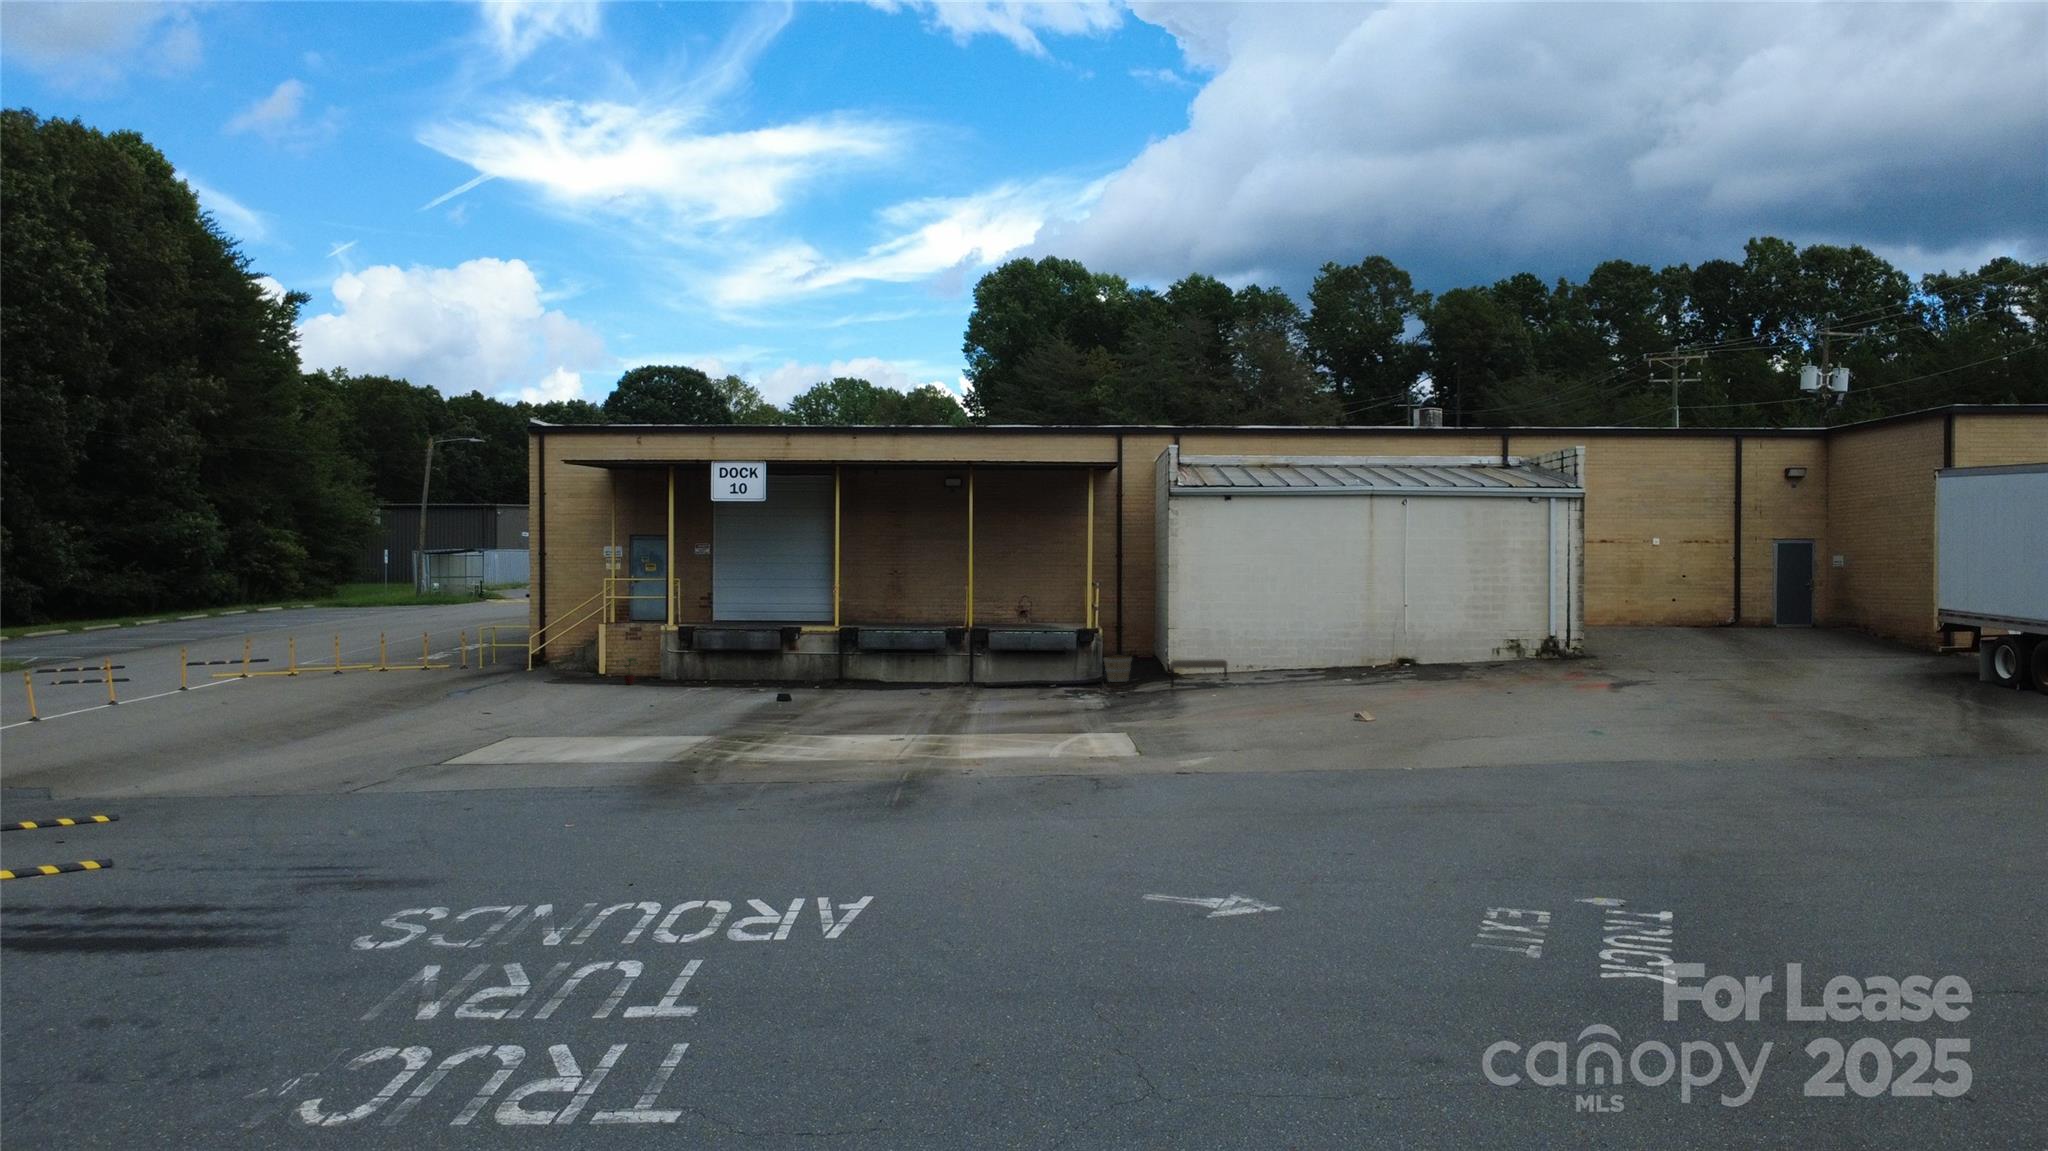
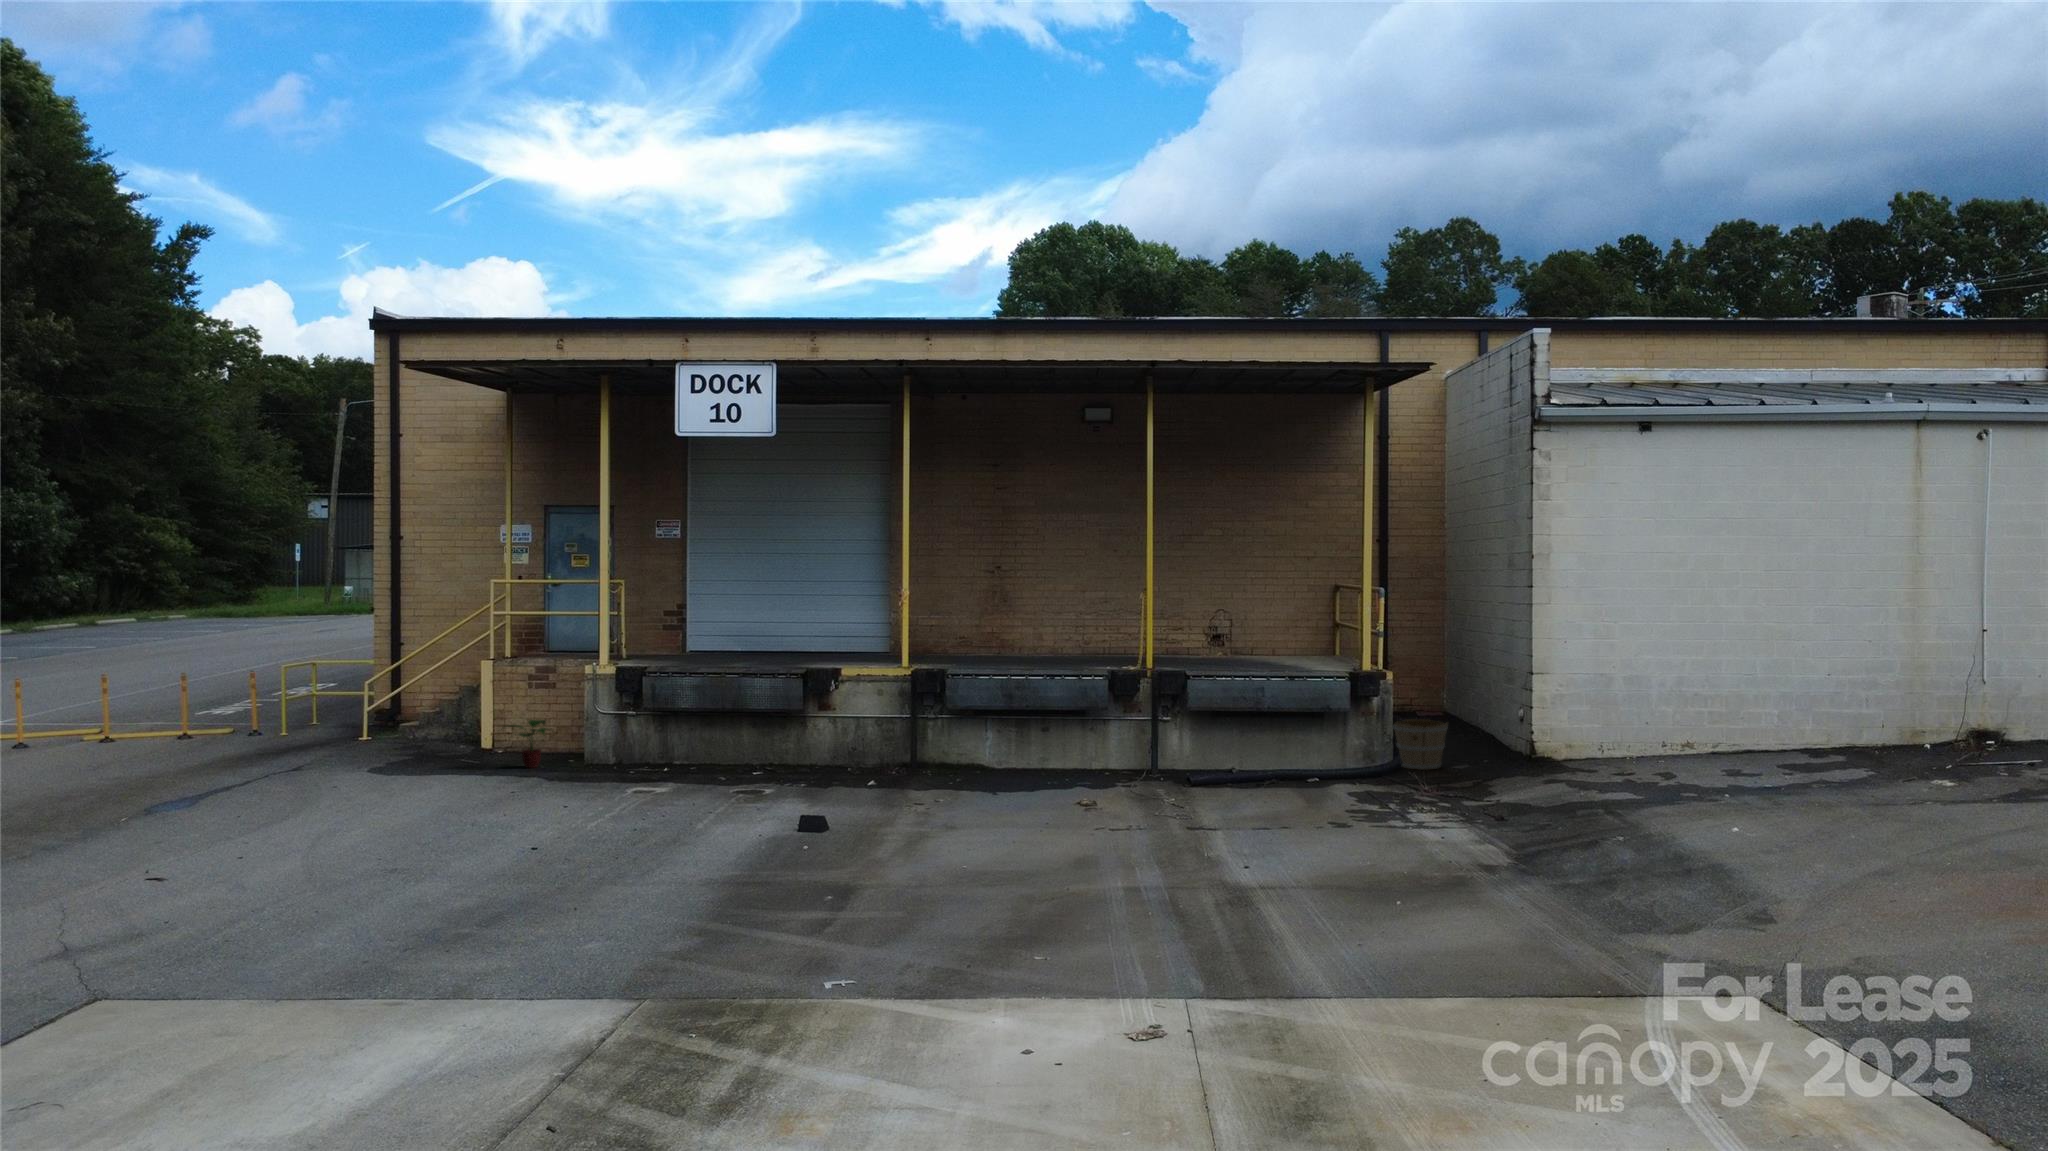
bench: present [1170,659,1228,686] -> none [1537,731,1662,784]

